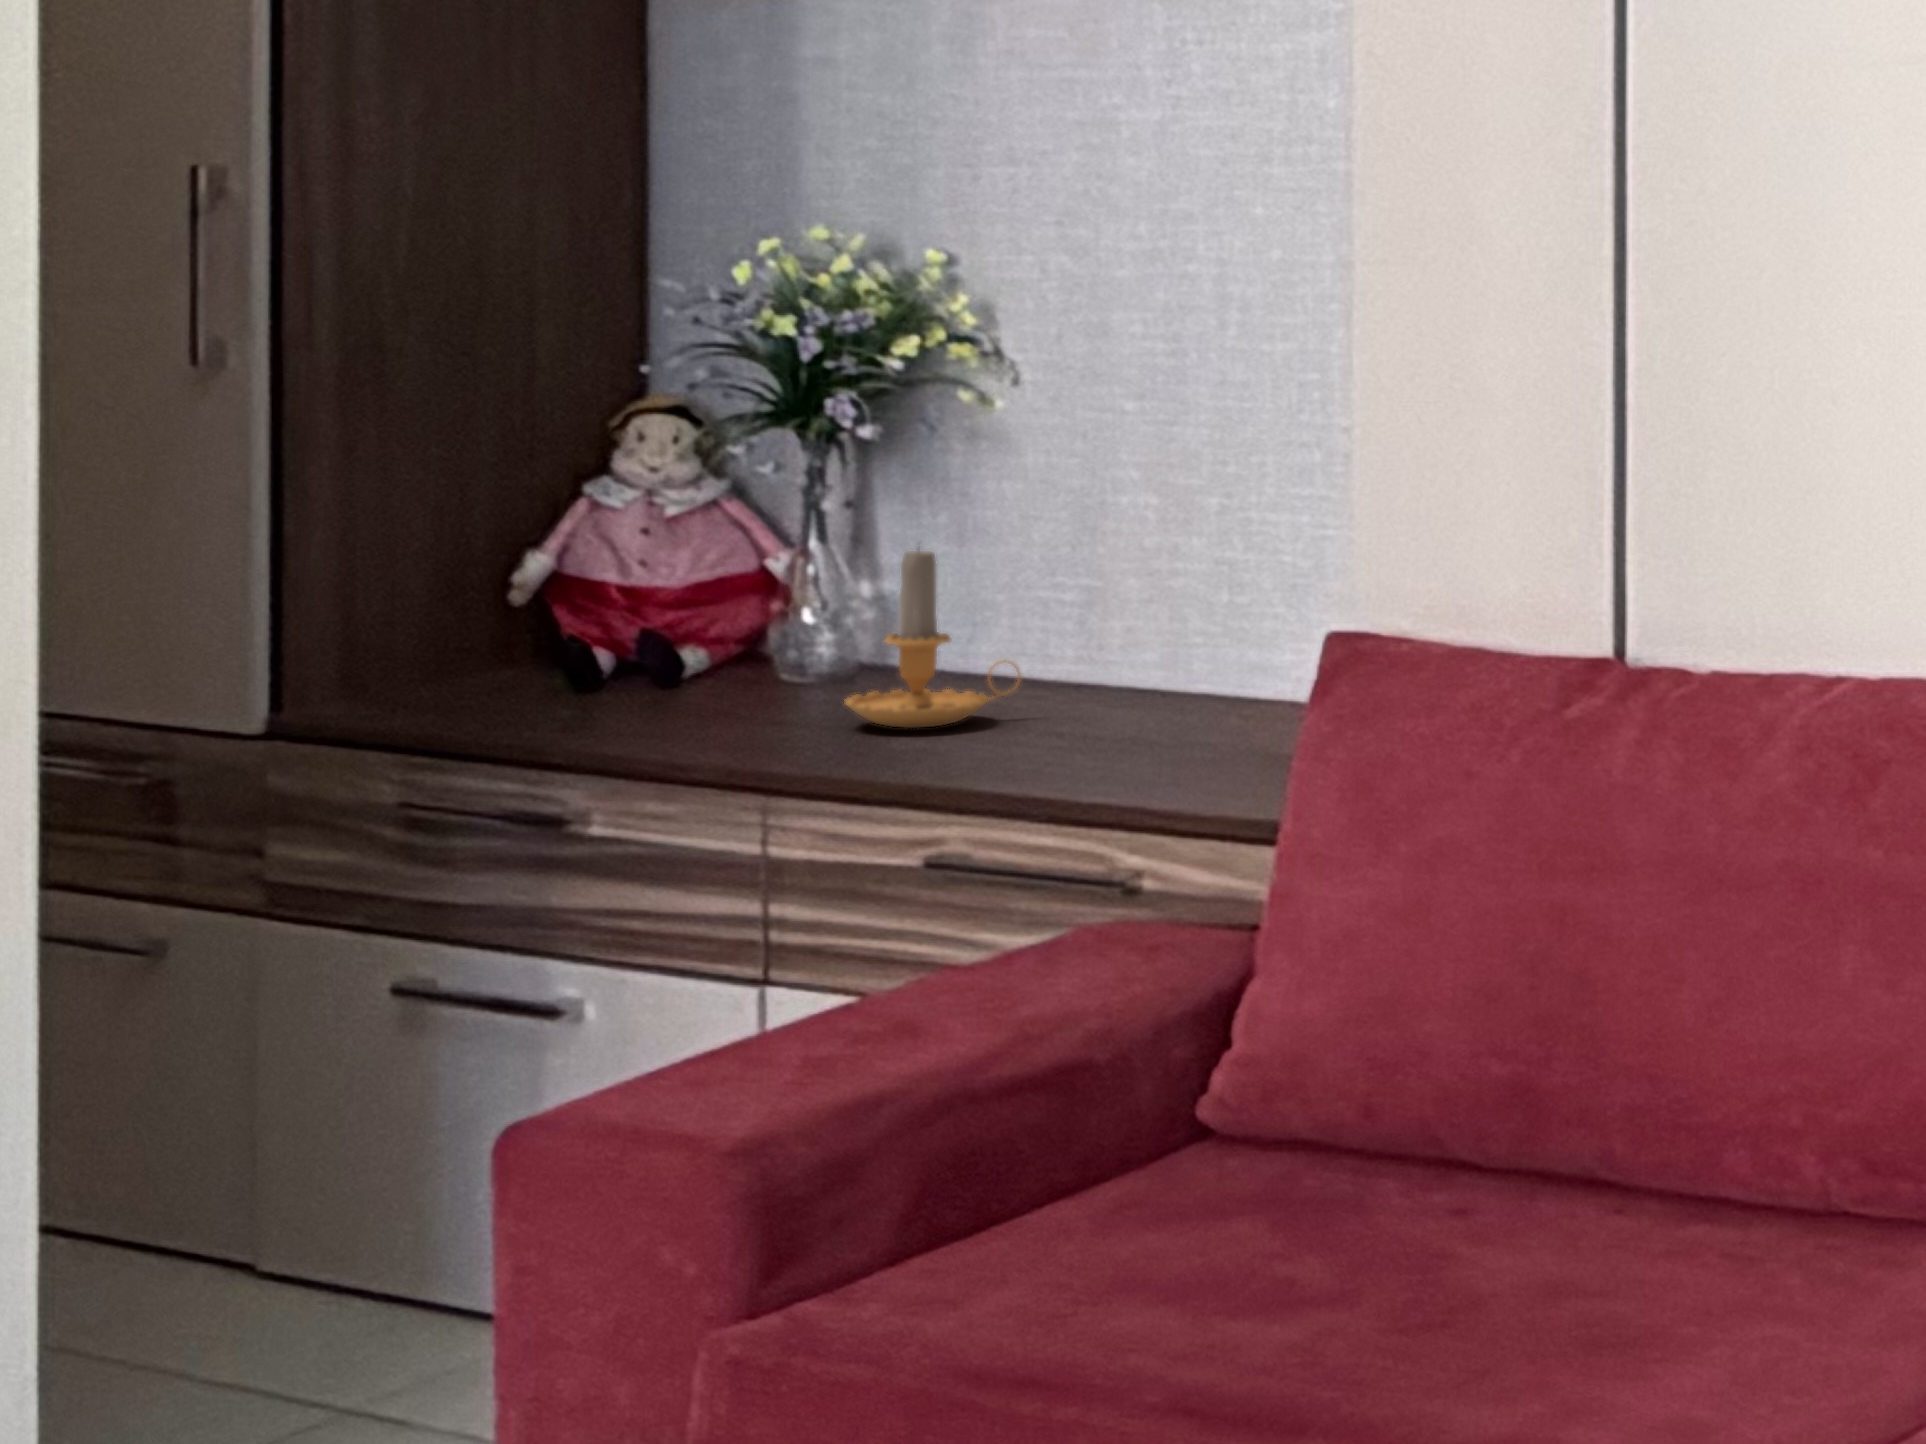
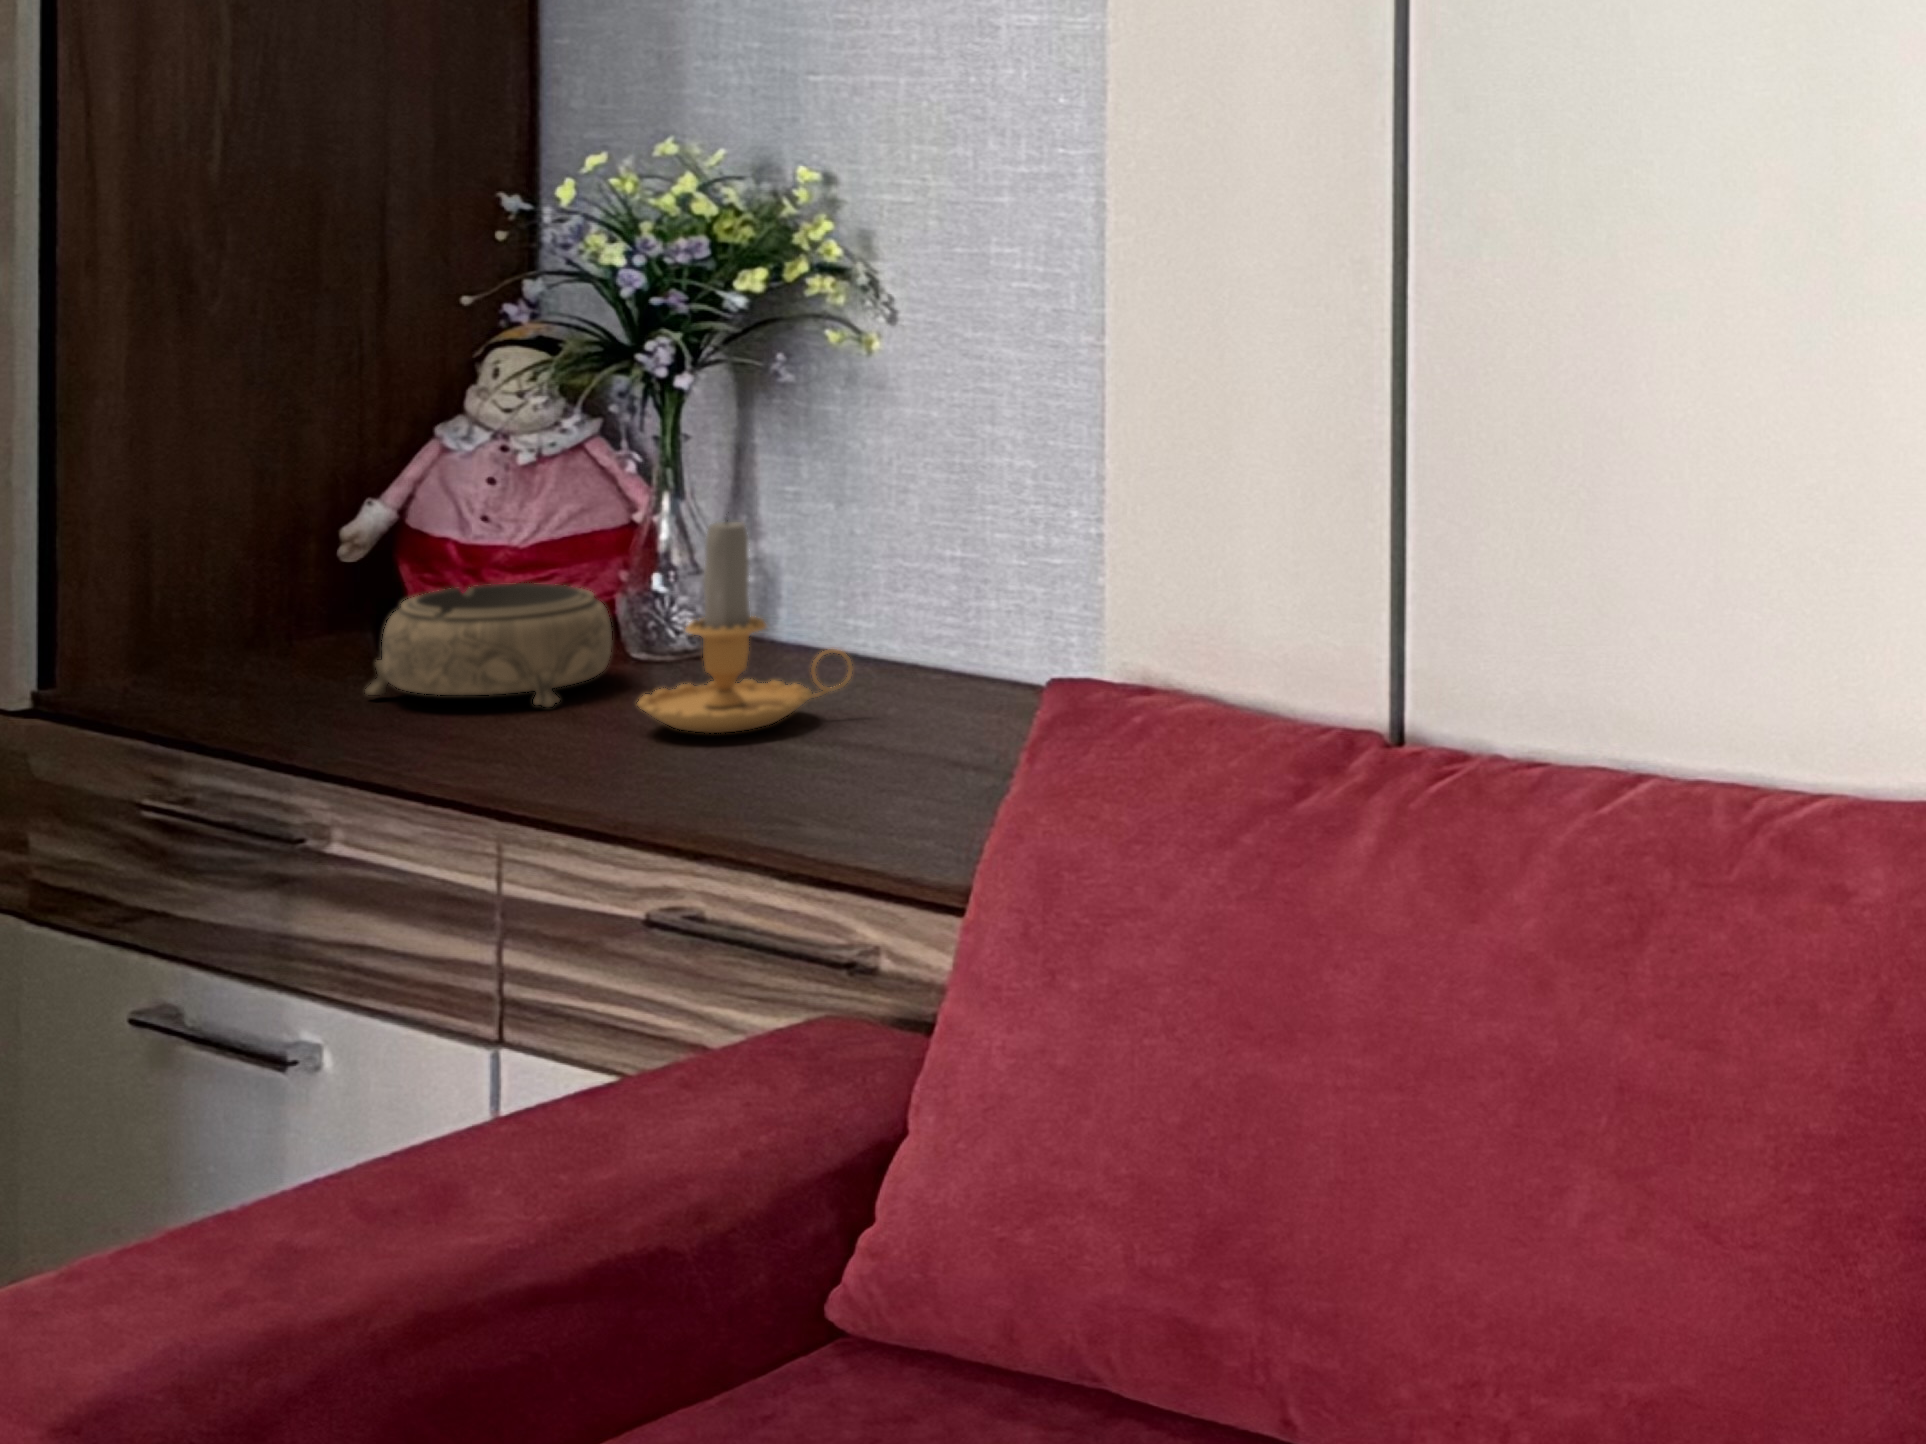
decorative bowl: none [573,619,782,715] -> present [366,583,612,707]

